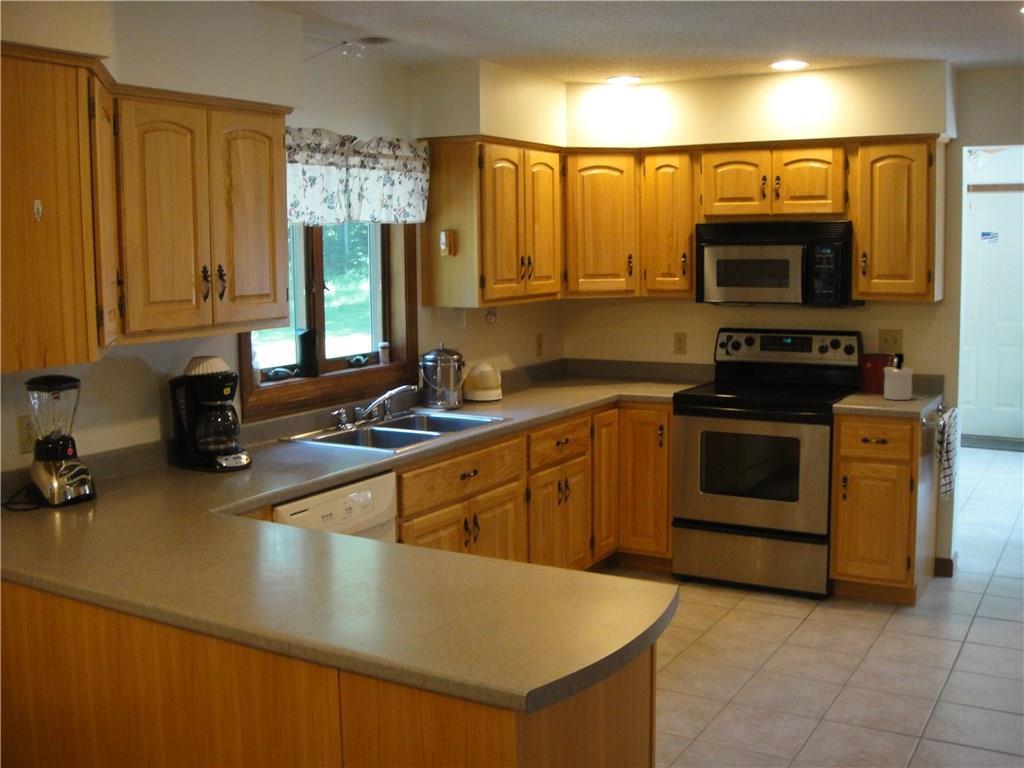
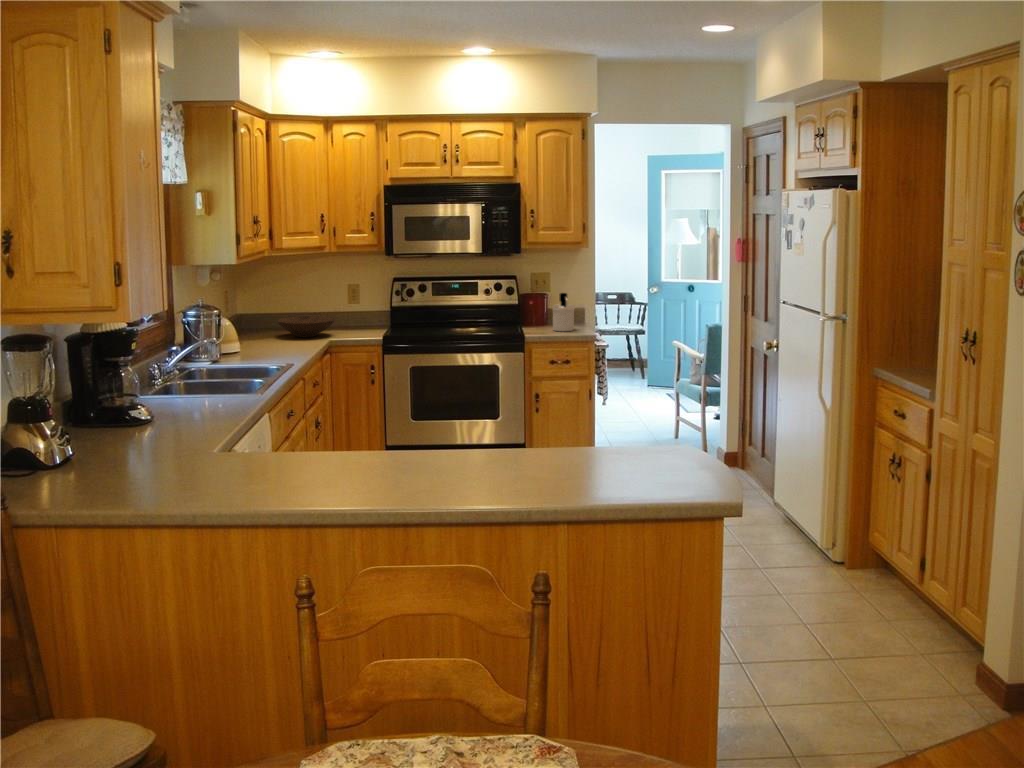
wooden bowl: none [579,365,640,387] -> present [278,316,334,337]

